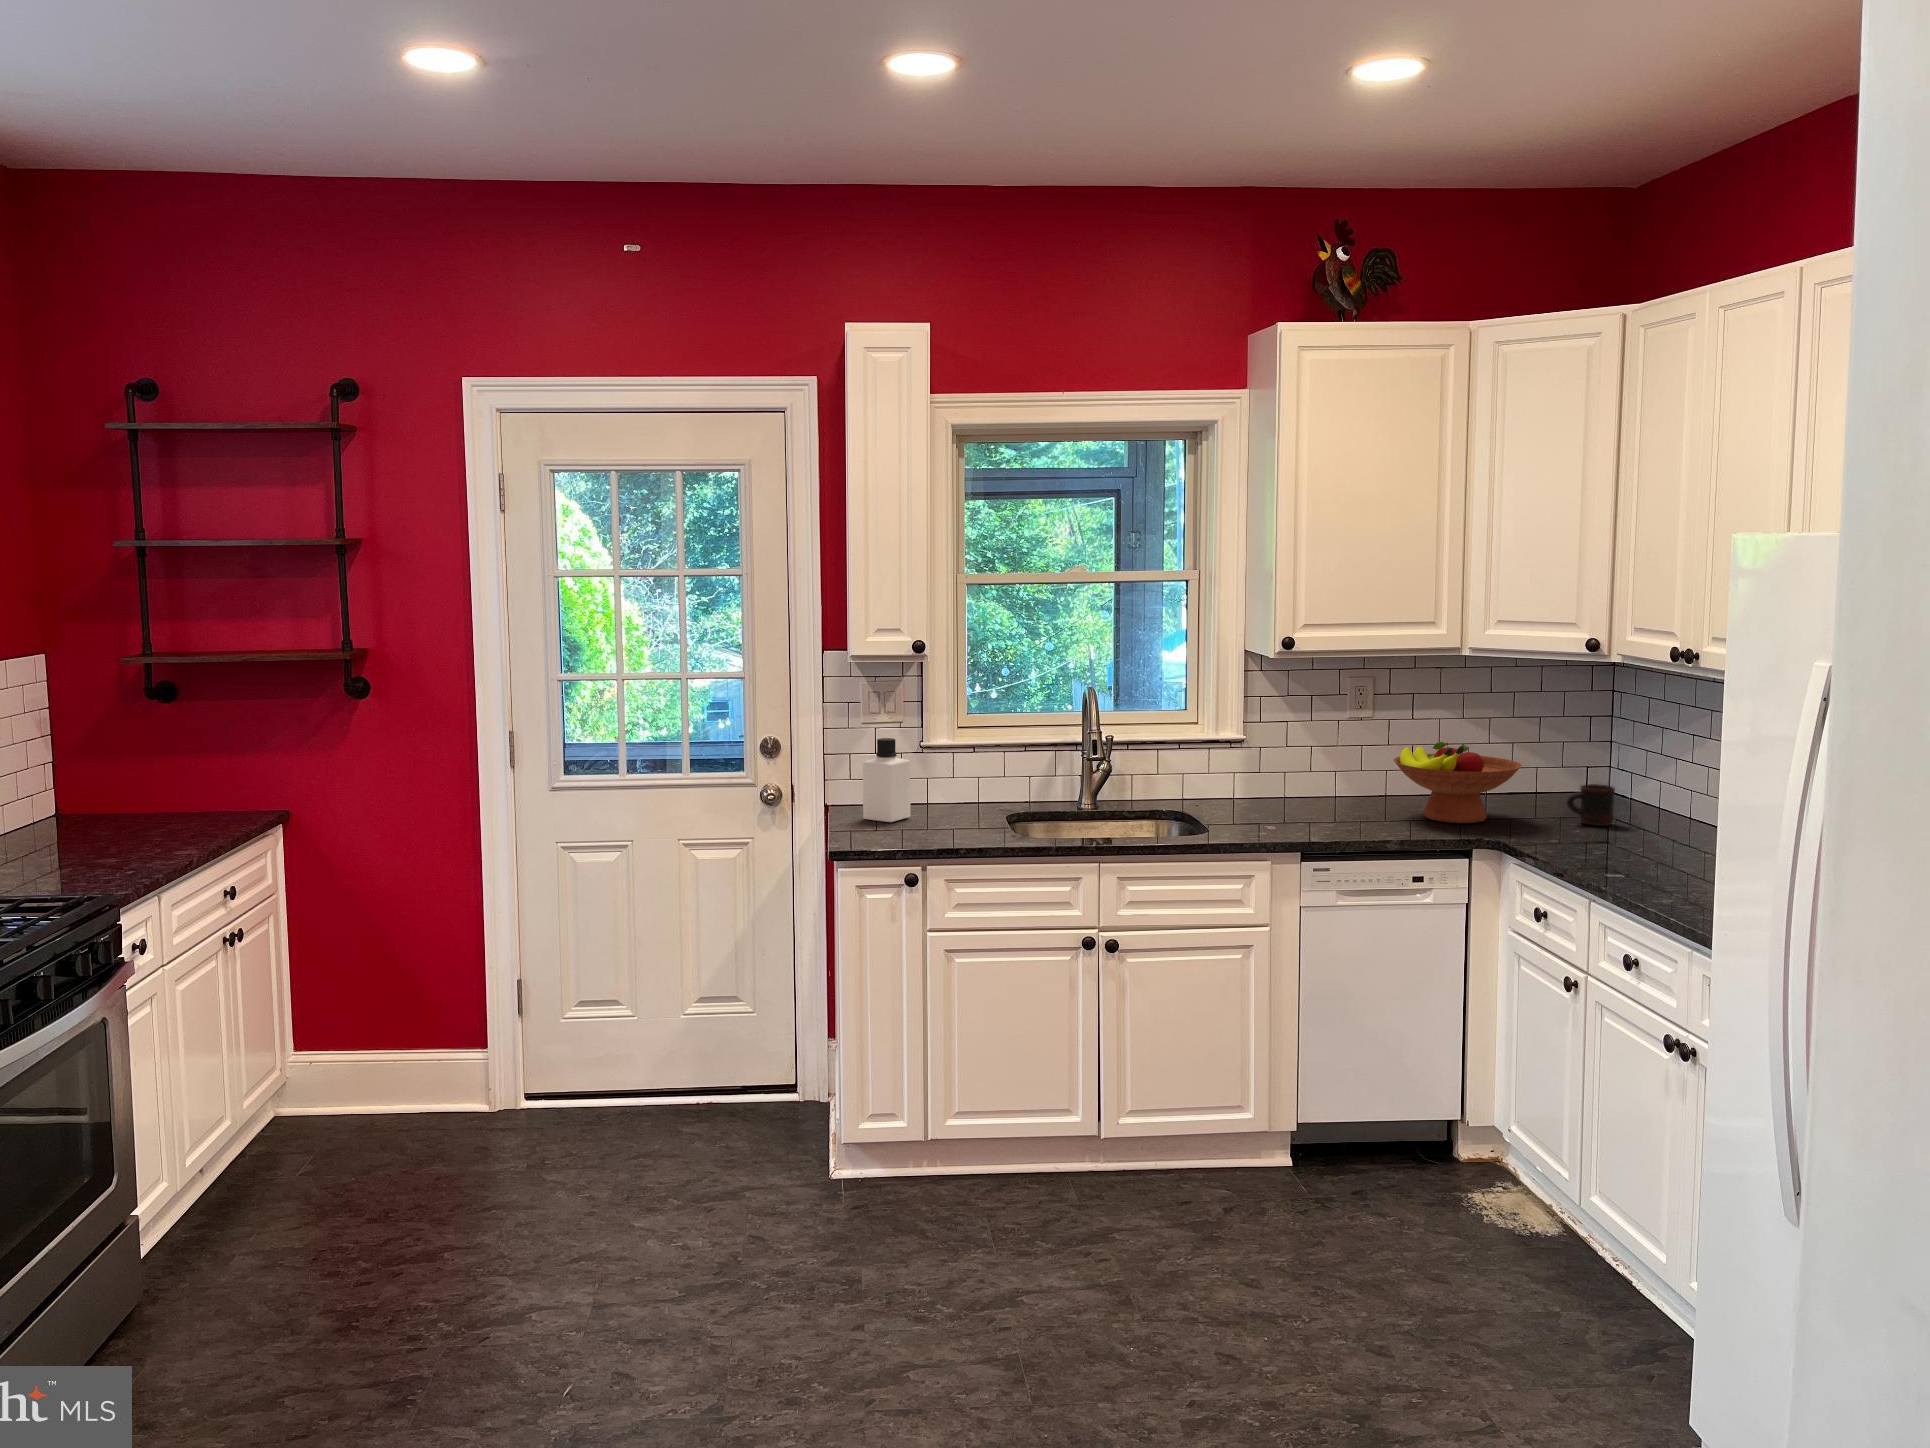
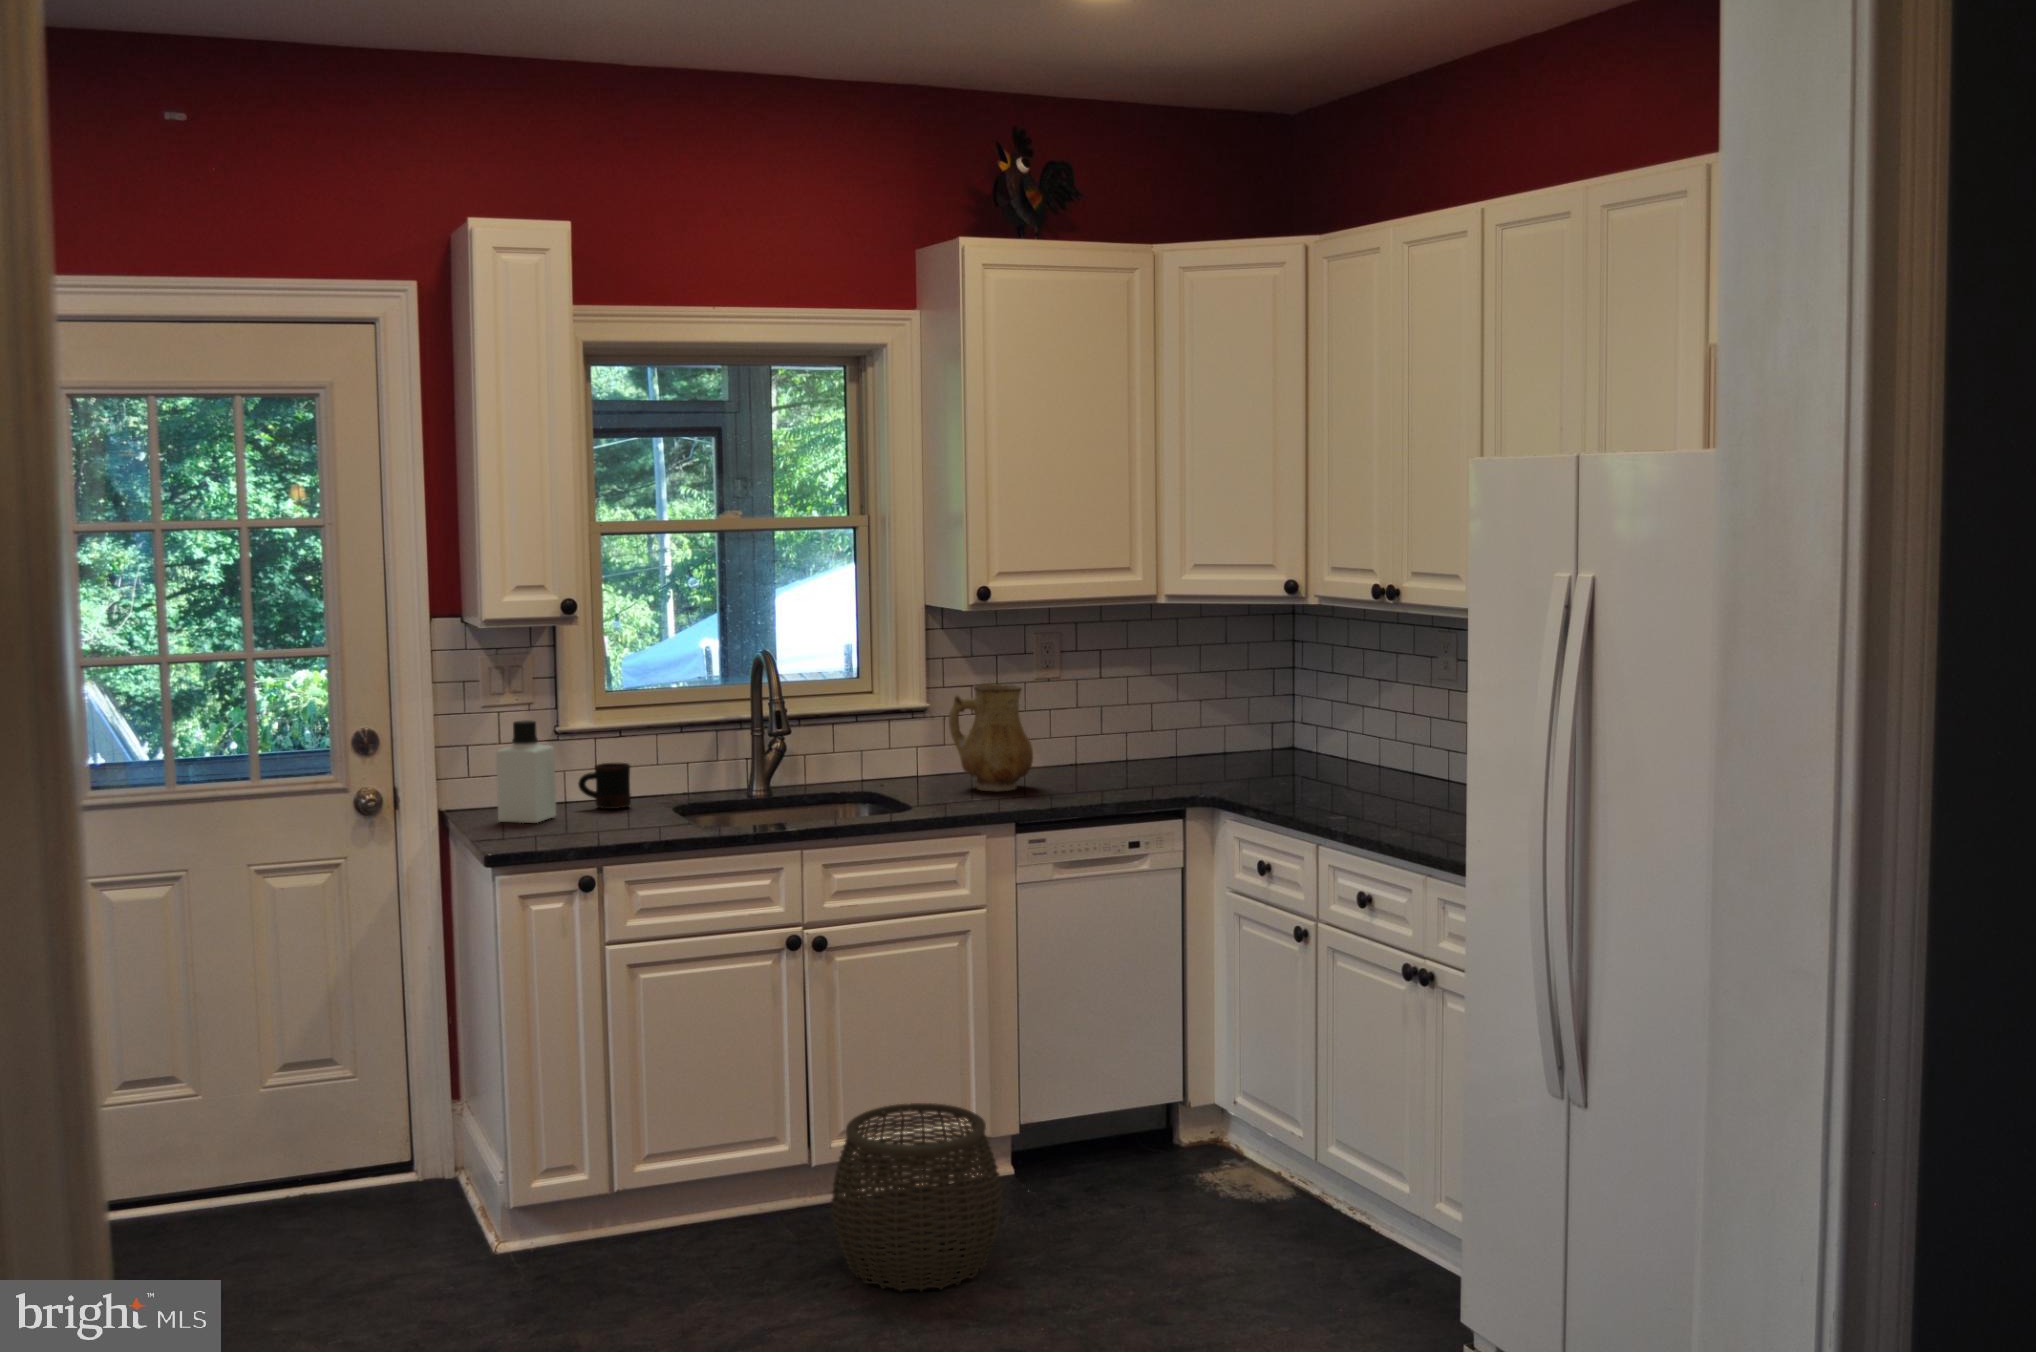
ceramic pitcher: none [1251,723,1329,820] -> present [949,684,1033,791]
fruit bowl: present [1394,742,1521,823] -> none [1096,698,1225,784]
mug: present [1567,784,1615,826] -> present [578,763,631,809]
woven basket: none [1096,1097,1252,1275] -> present [831,1103,1002,1291]

